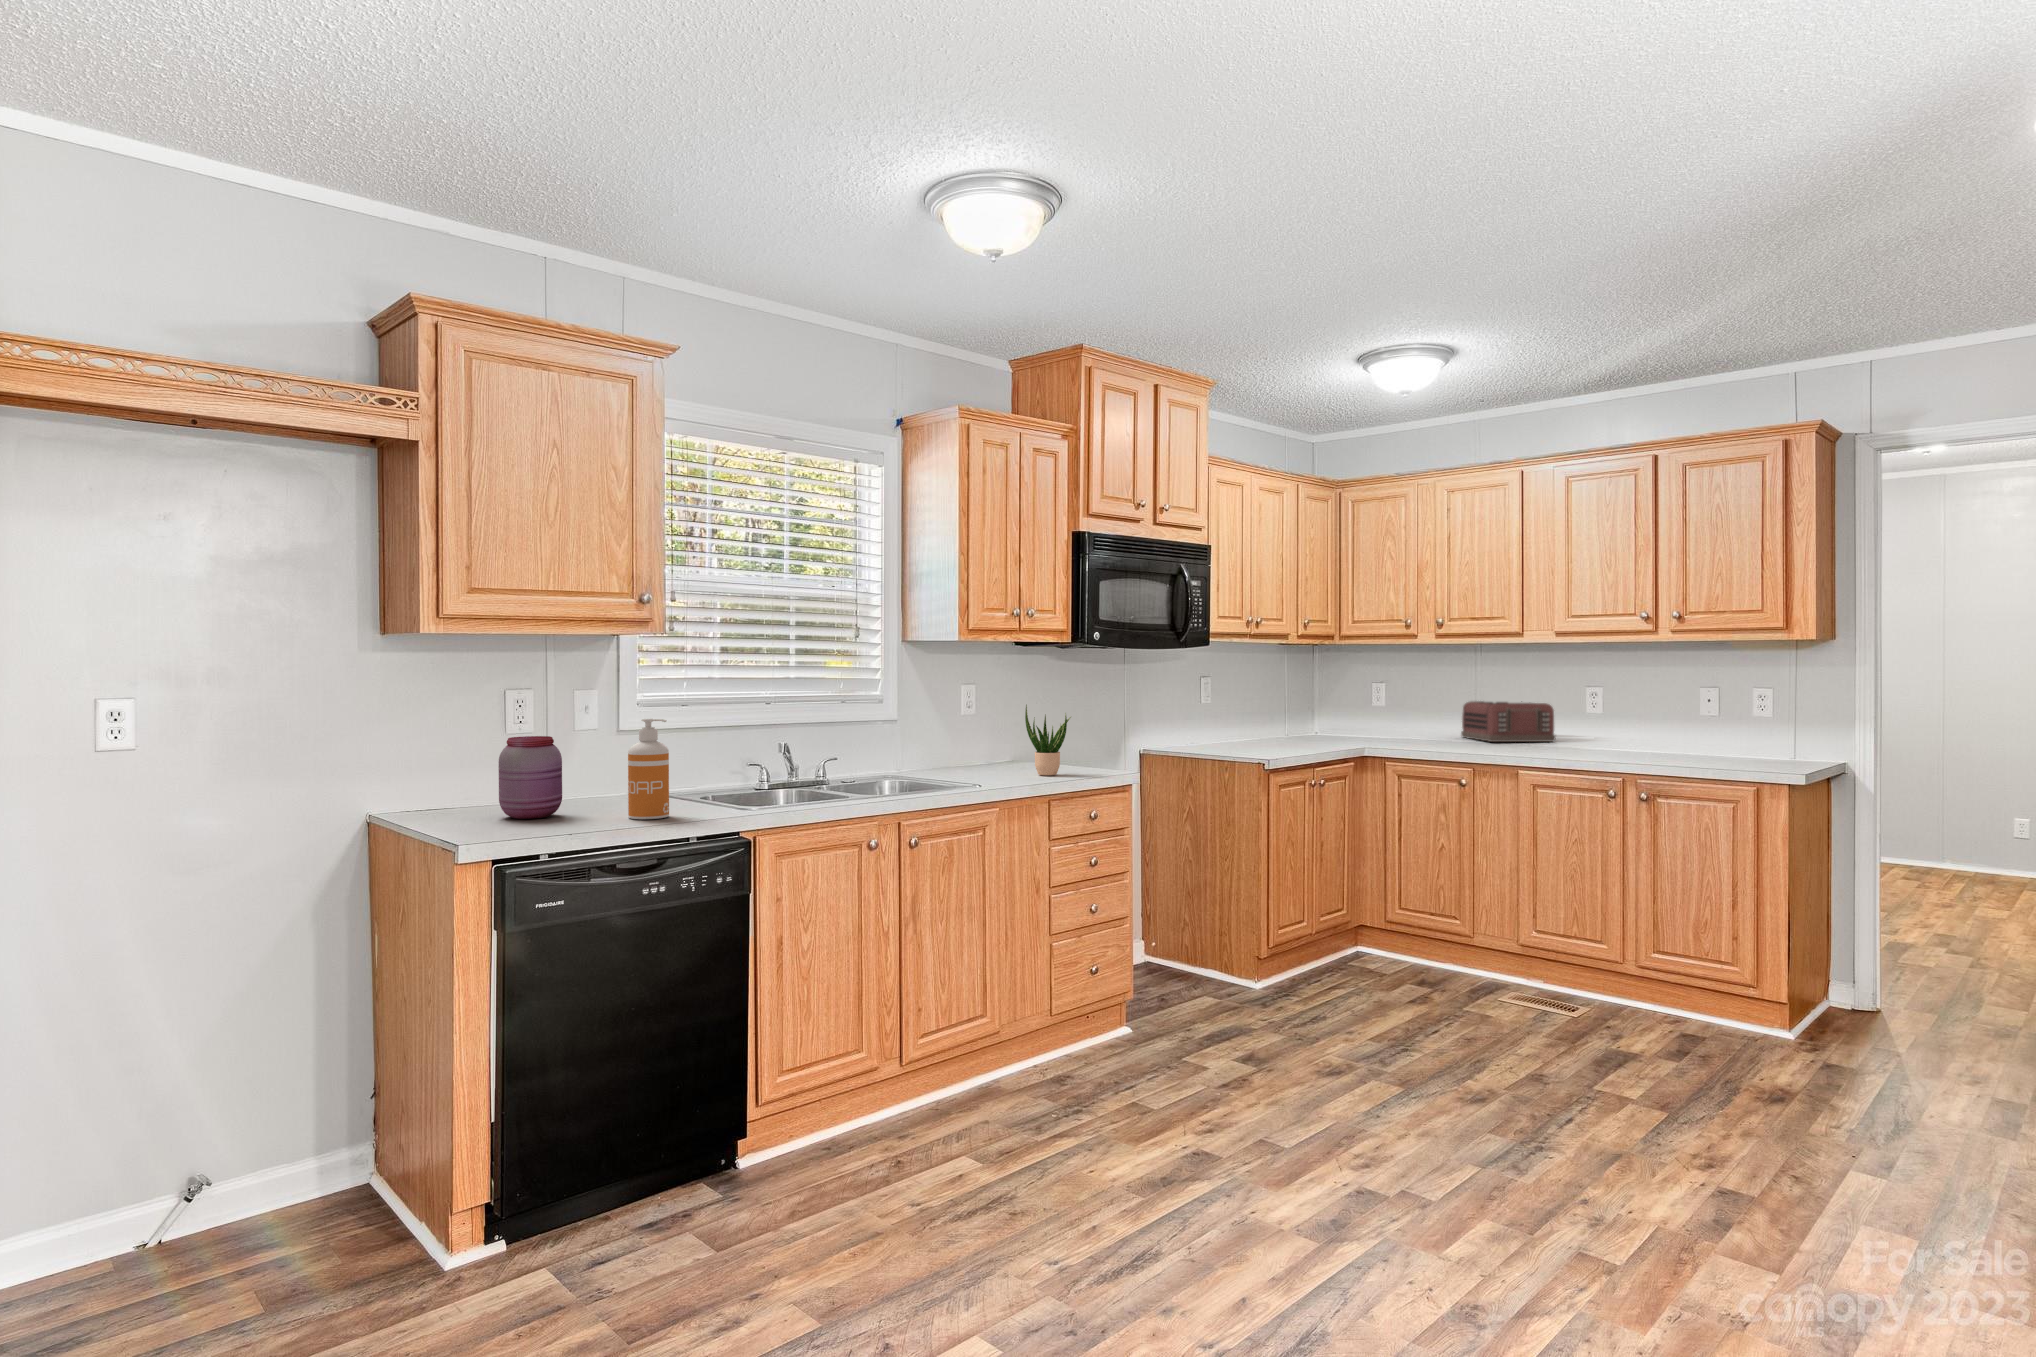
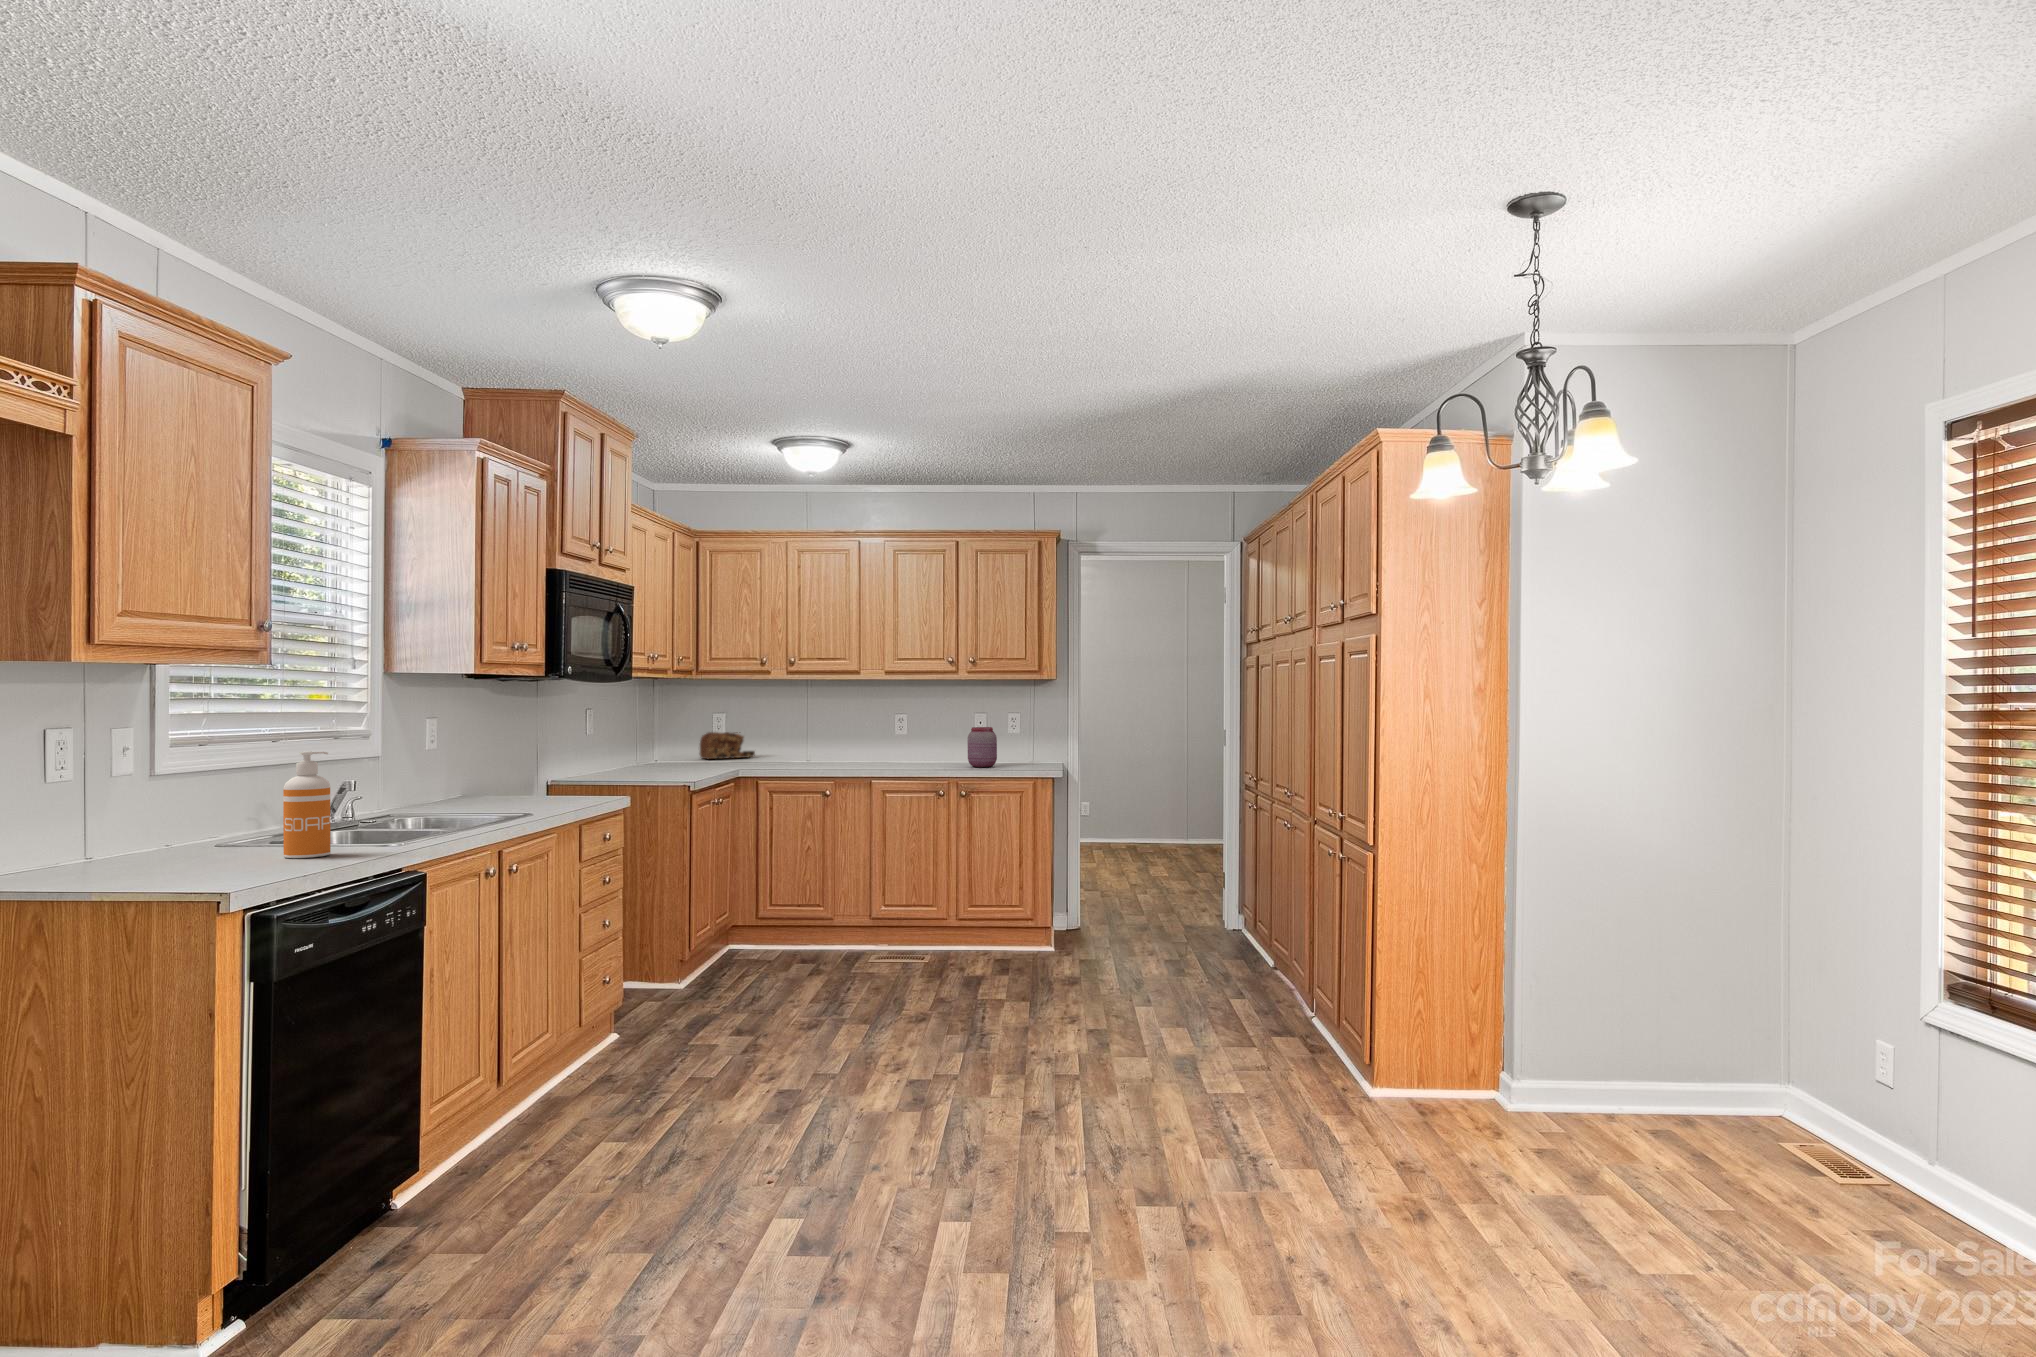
toaster: present [1461,701,1556,742] -> none [790,726,868,760]
bread loaf: none [1362,703,1424,733] -> present [700,732,755,759]
potted plant: present [1025,705,1071,775] -> none [508,736,560,804]
jar: present [498,736,562,819] -> present [968,727,997,767]

